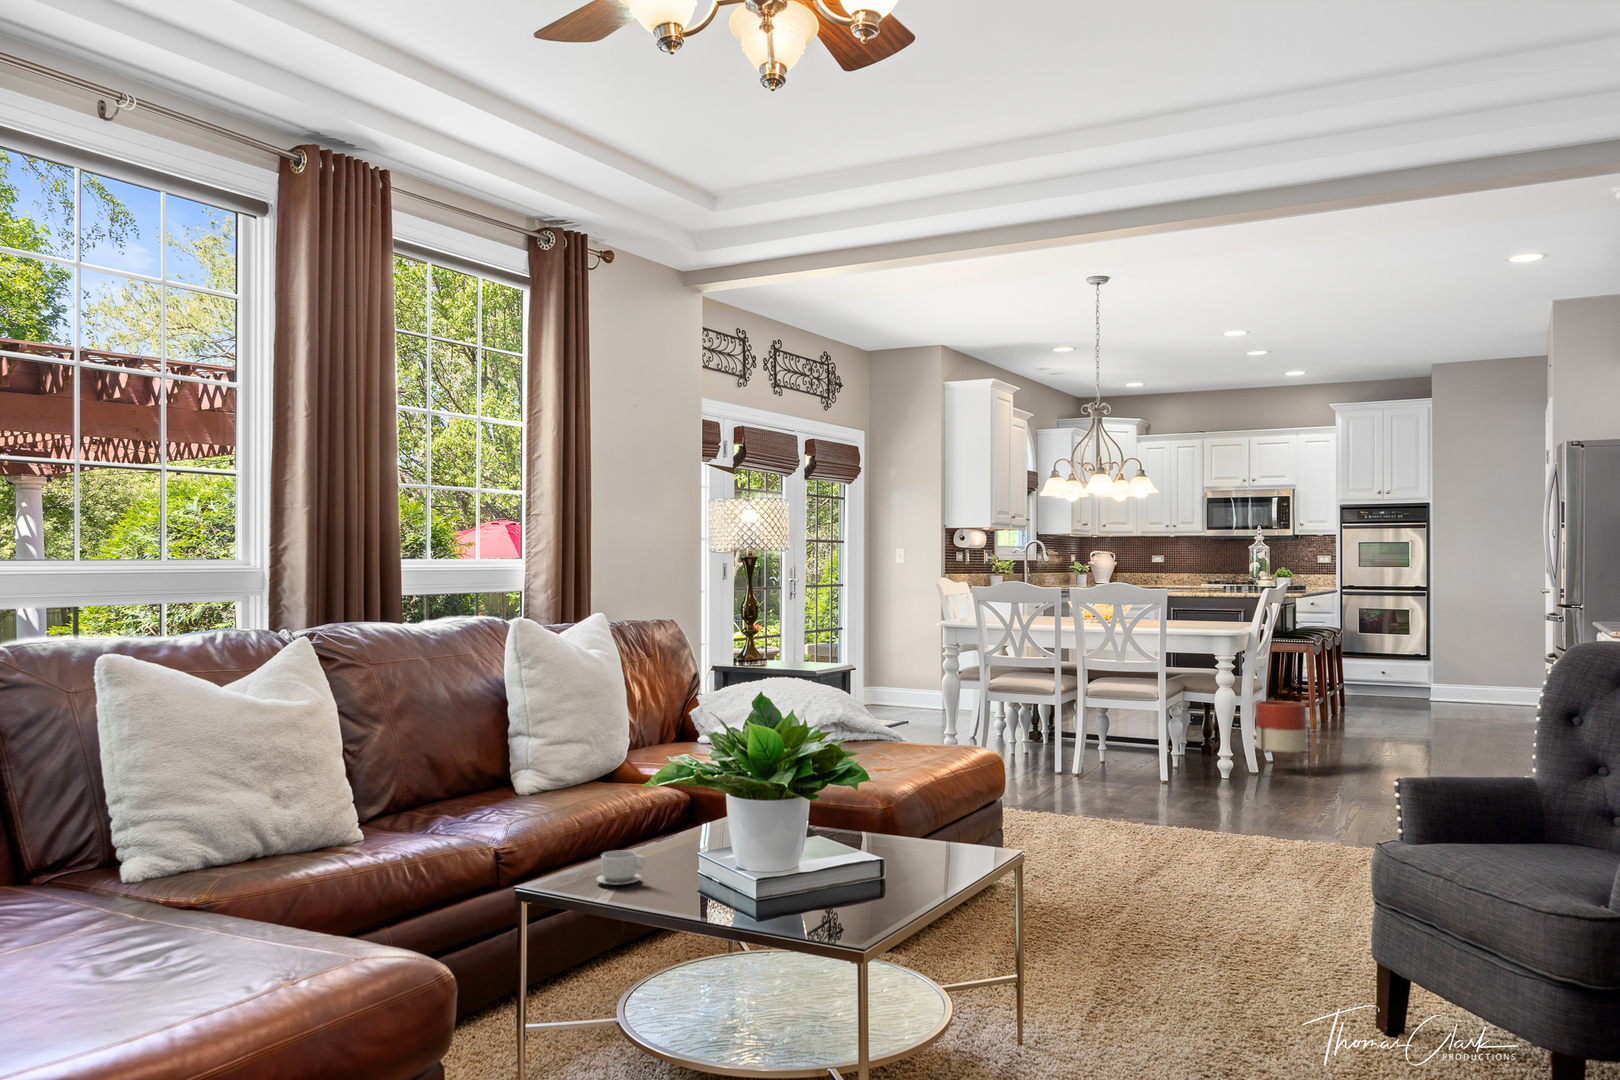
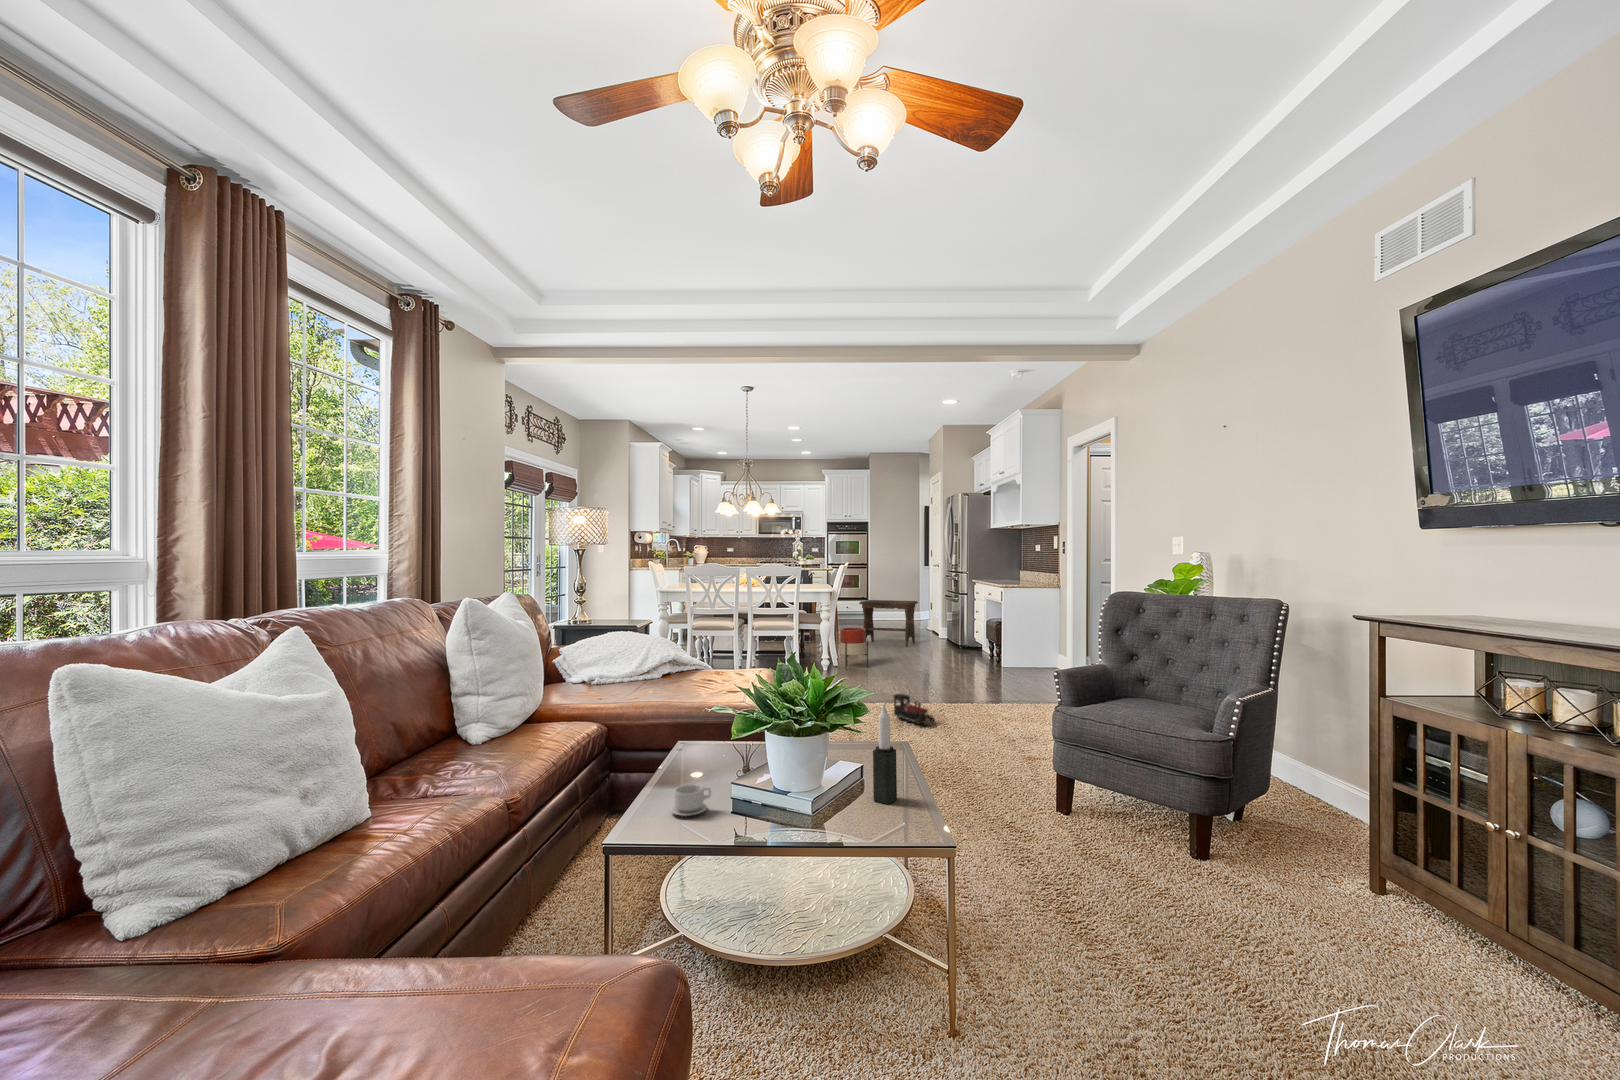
footstool: none [1346,654,1476,749] -> present [859,600,918,647]
candle: none [834,775,867,913] -> present [873,703,897,804]
toy train: none [1250,817,1314,881] -> present [894,694,934,726]

